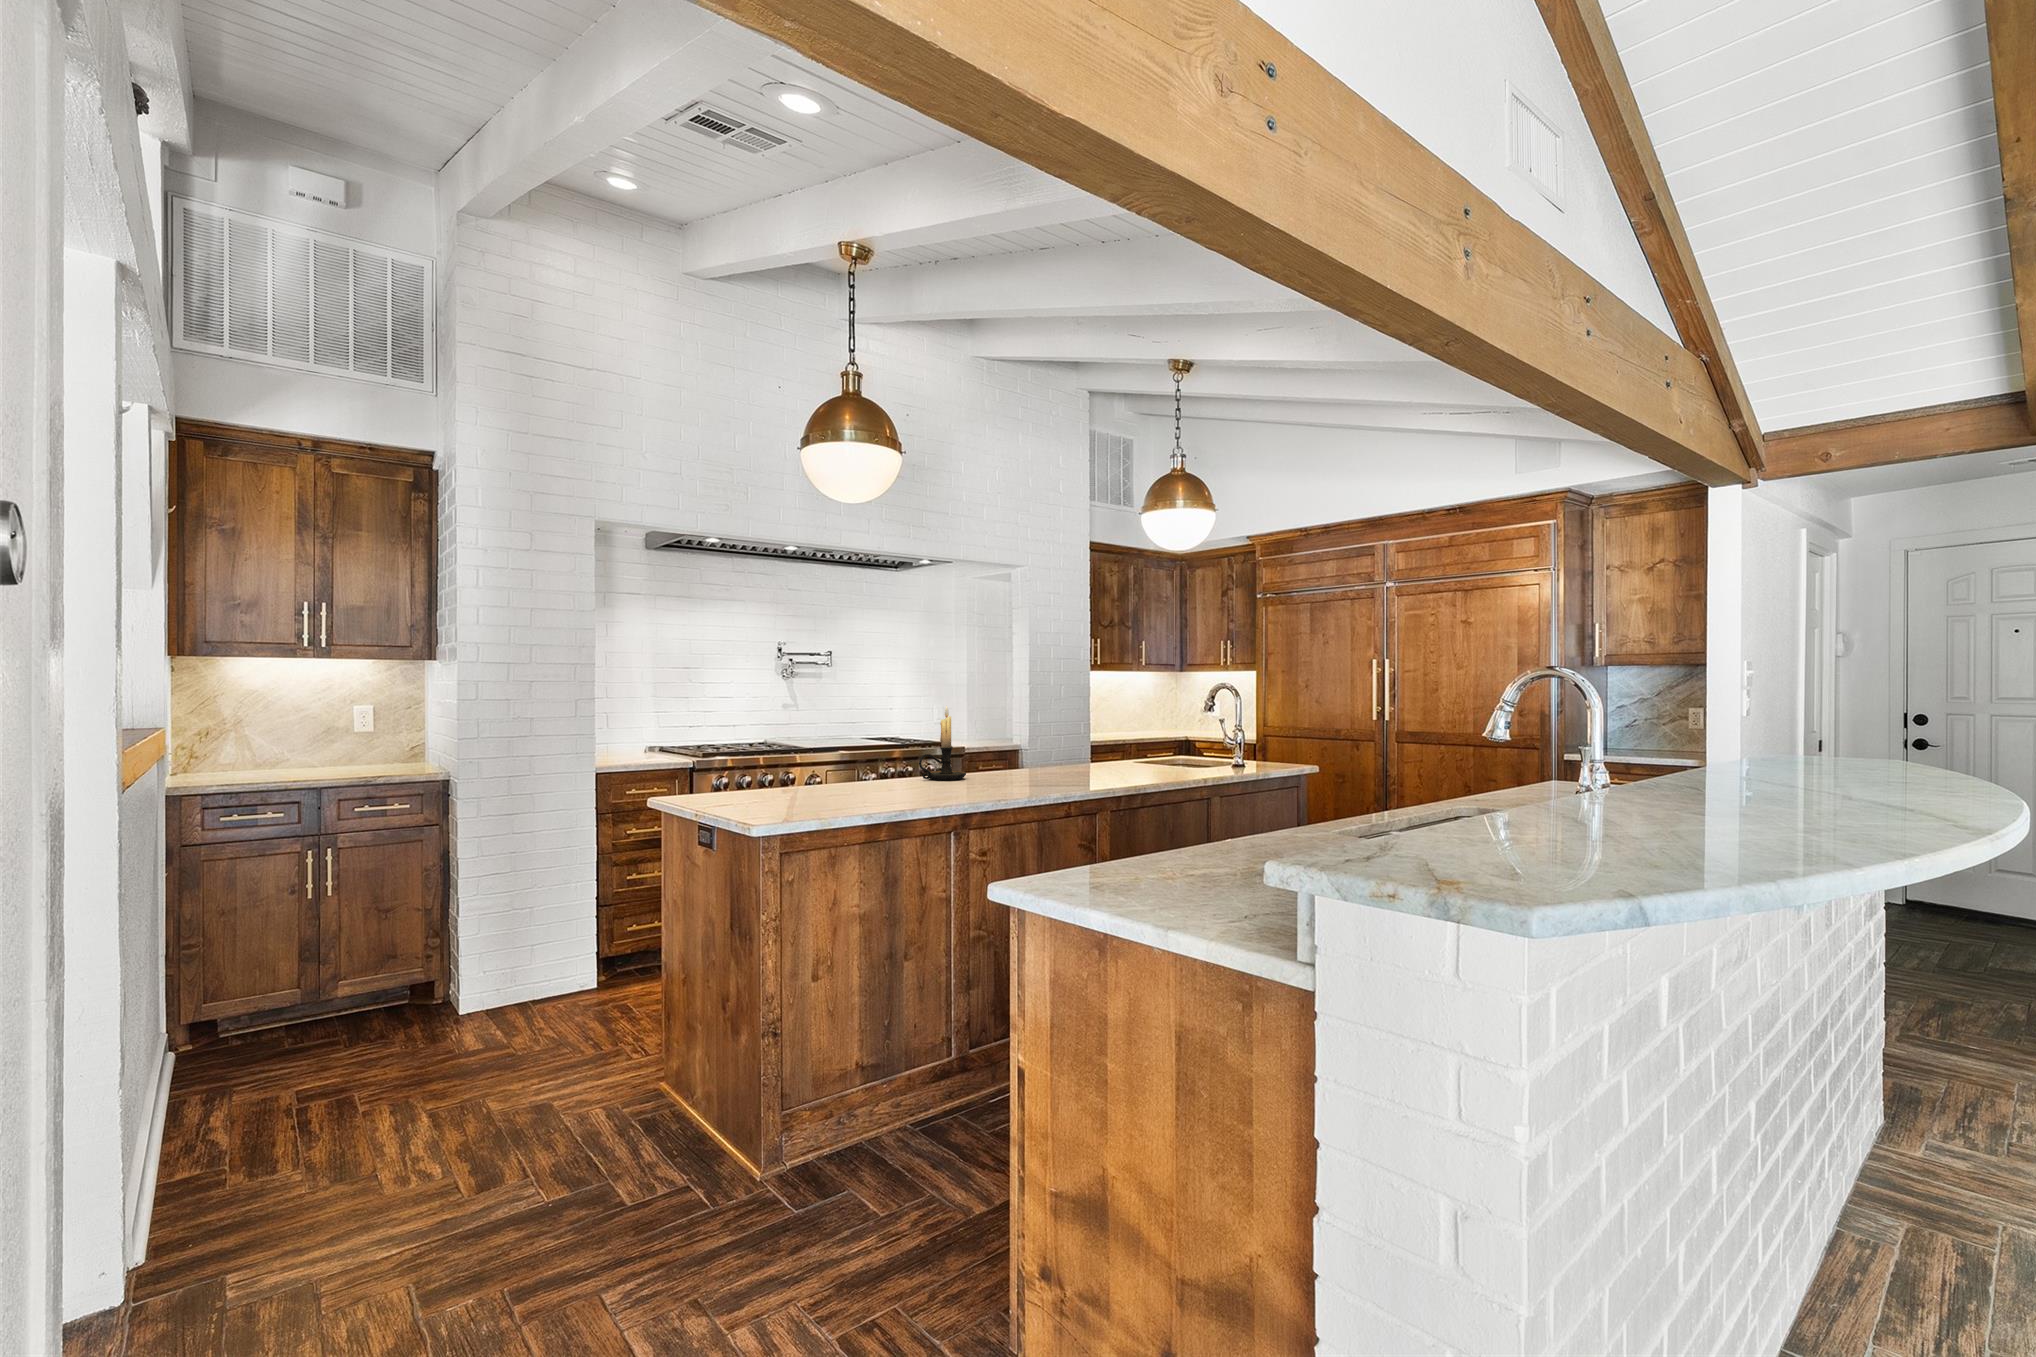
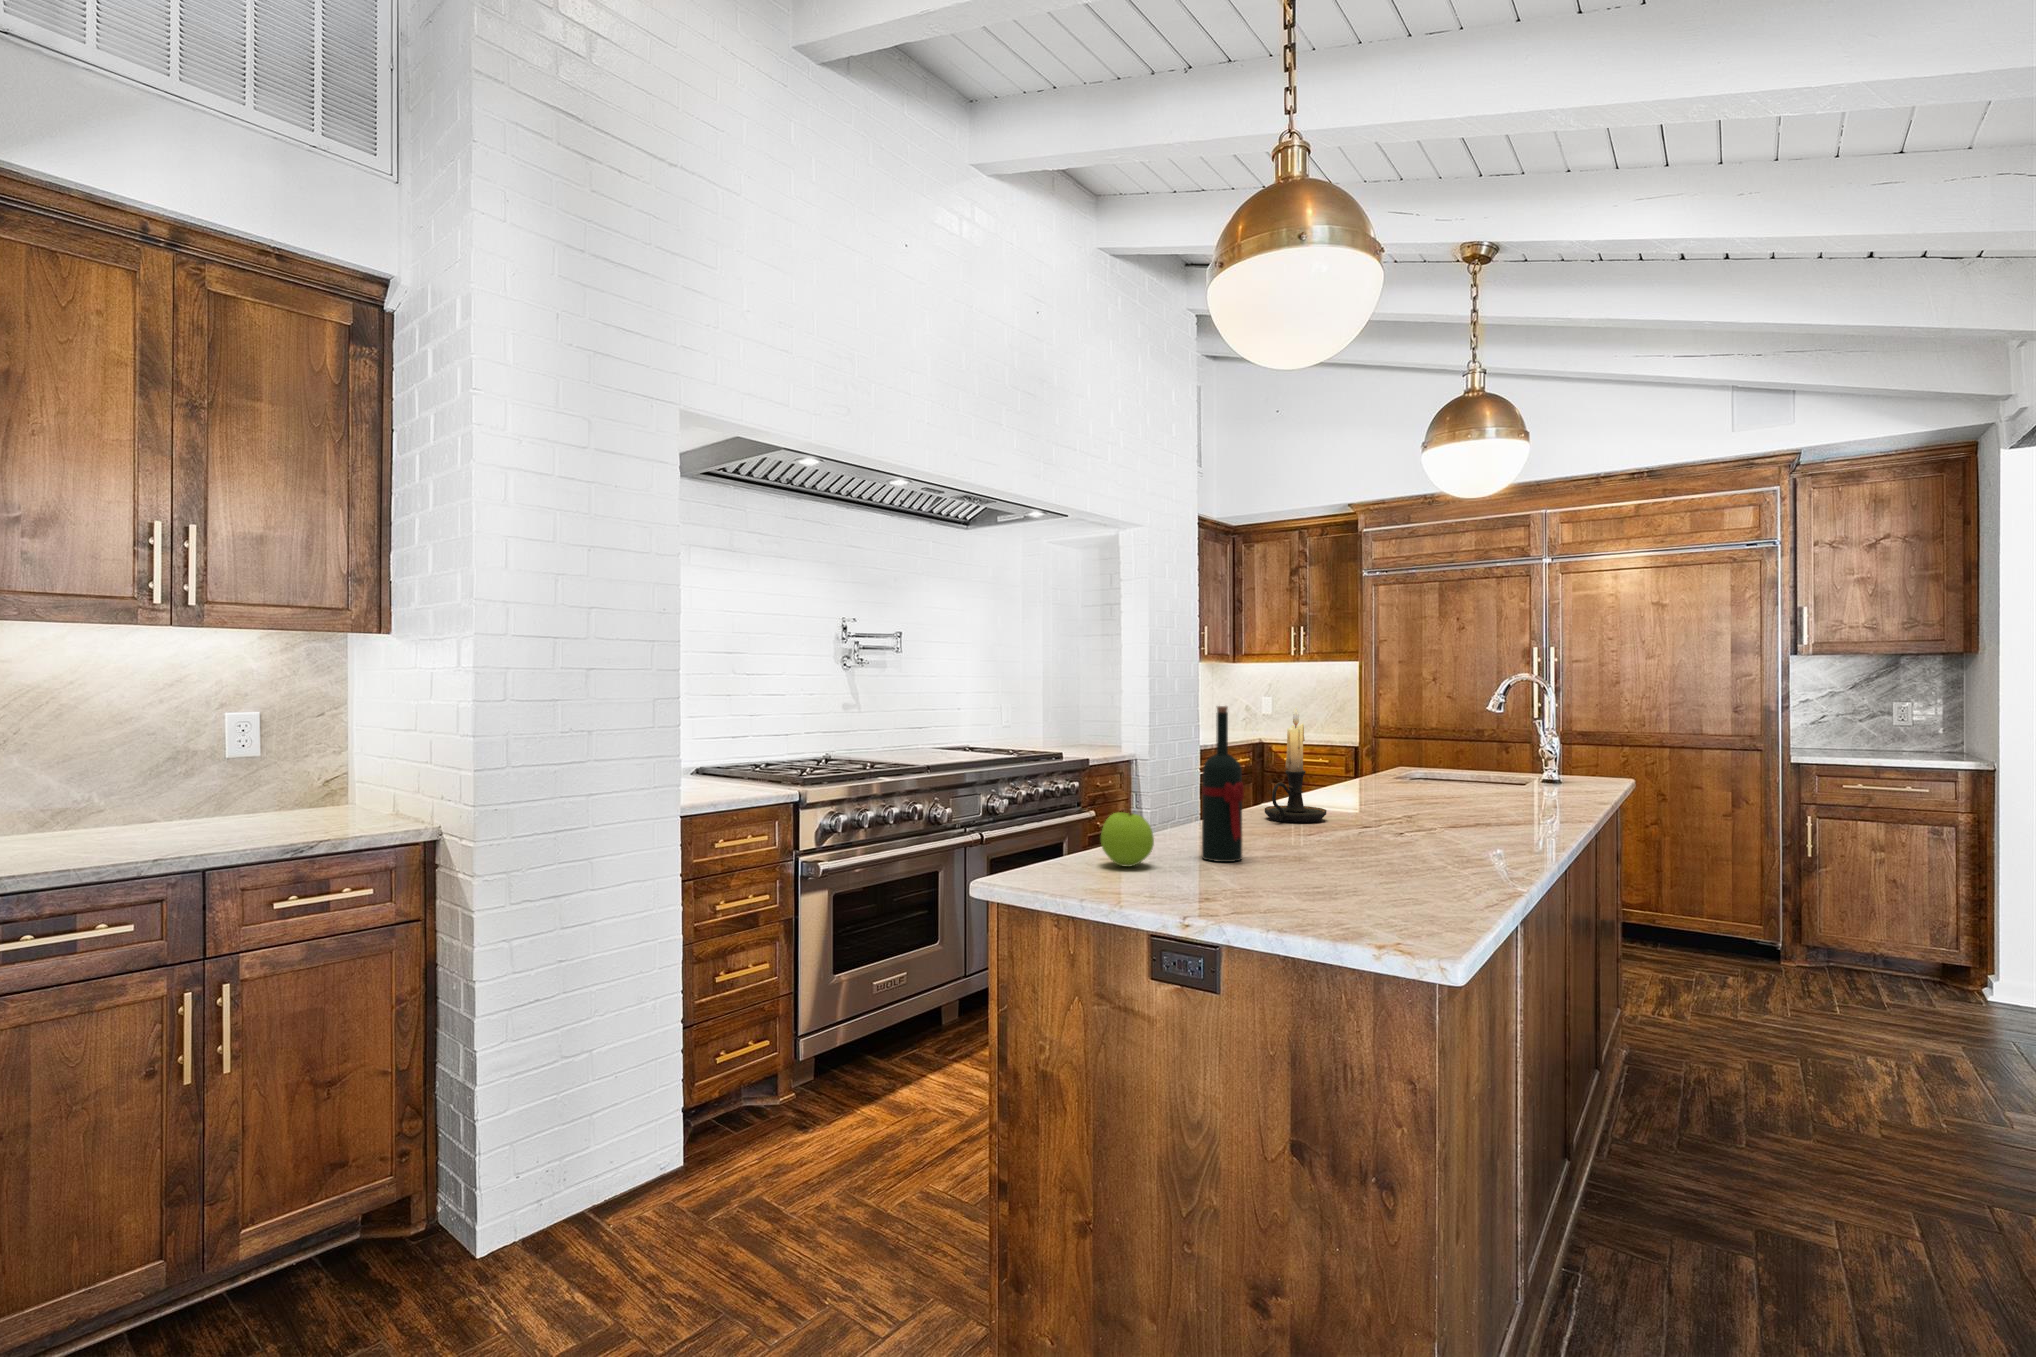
wine bottle: none [805,703,829,794] -> present [1202,706,1244,862]
apple: none [737,764,769,794] -> present [1101,812,1154,867]

